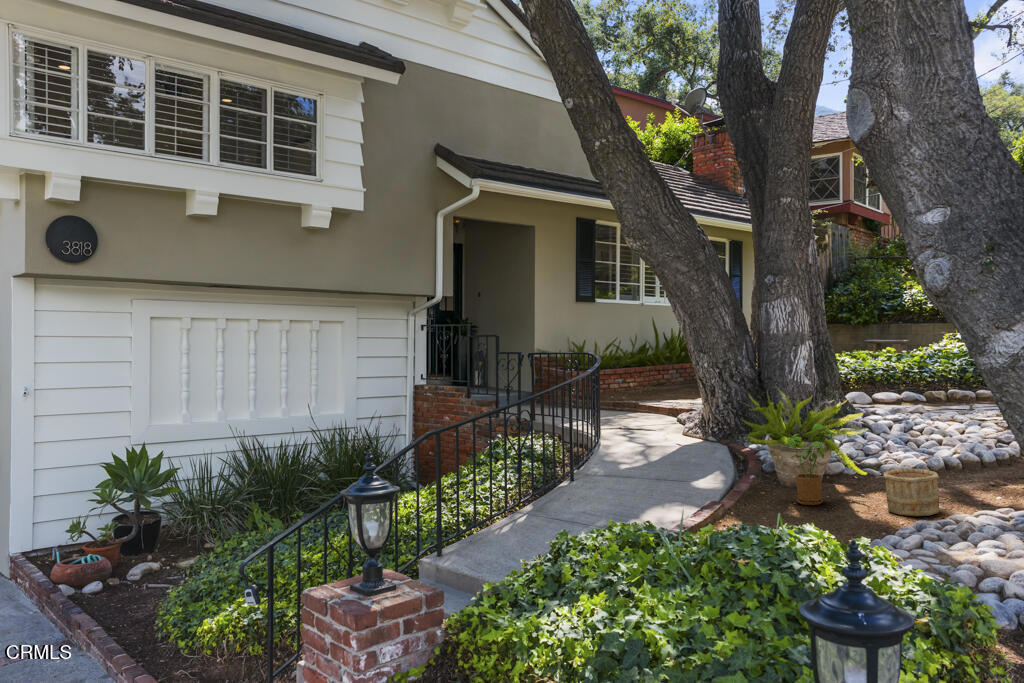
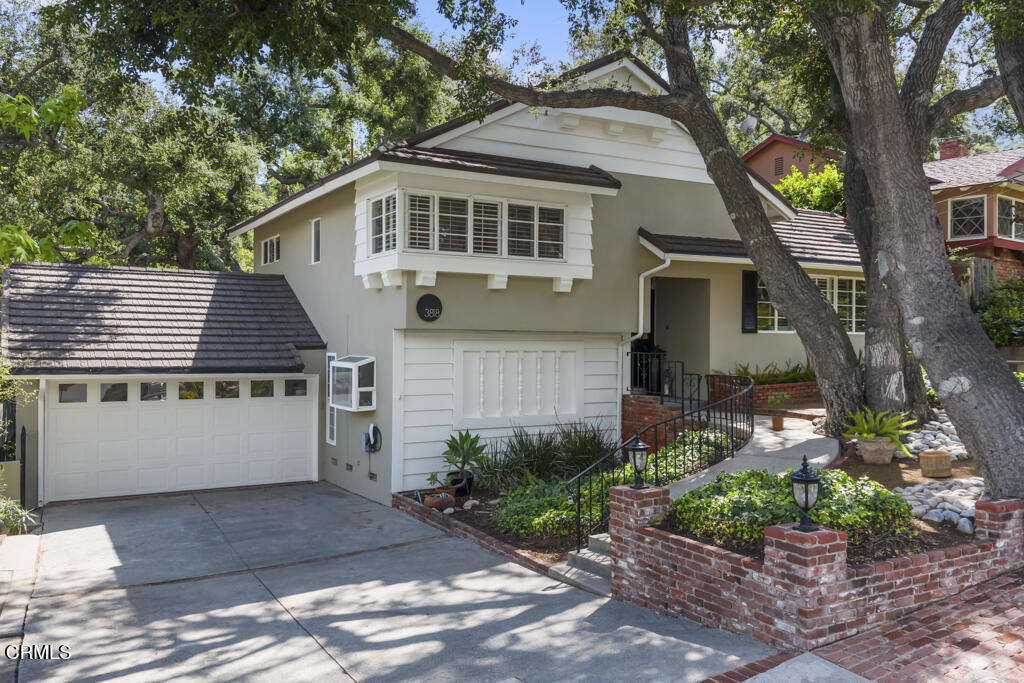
house plant: present [787,424,833,505] -> present [768,392,789,431]

